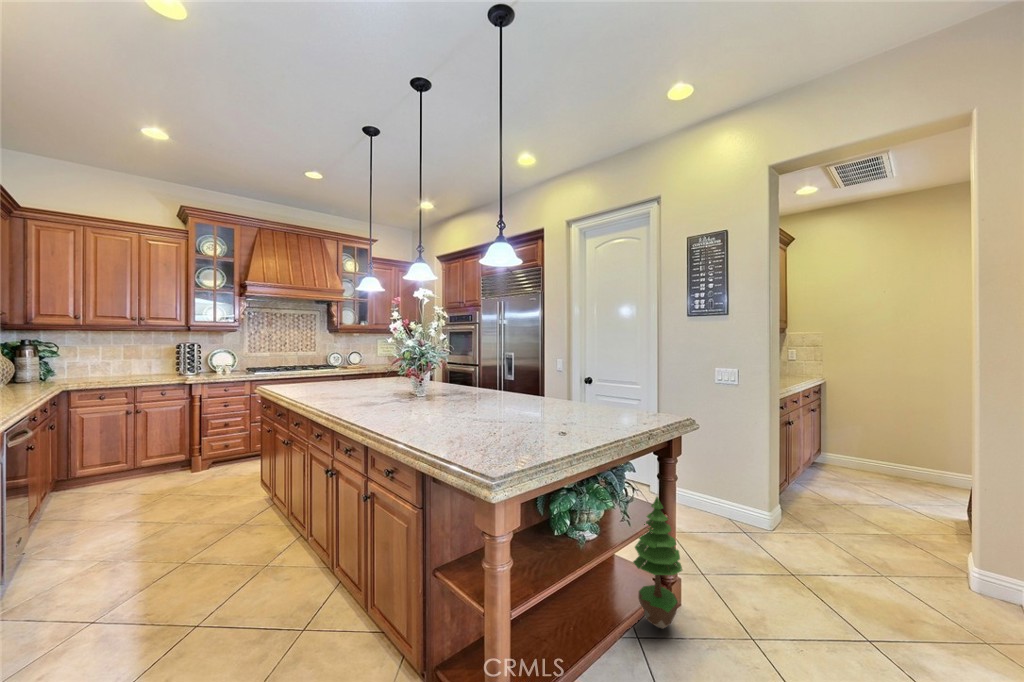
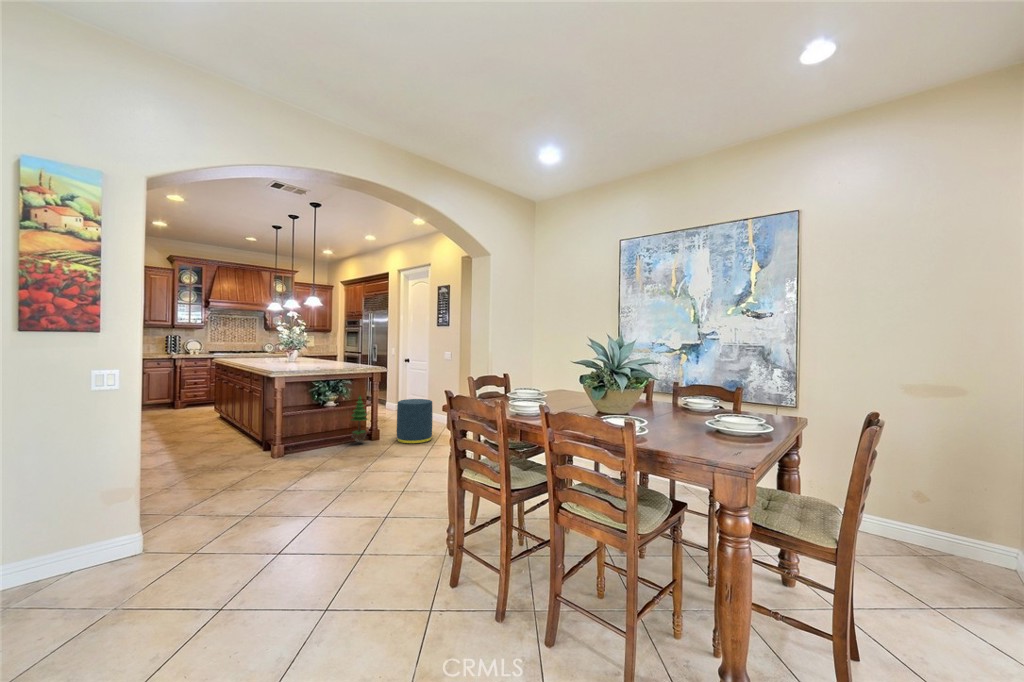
ottoman: none [716,485,819,626] -> present [397,399,433,444]

